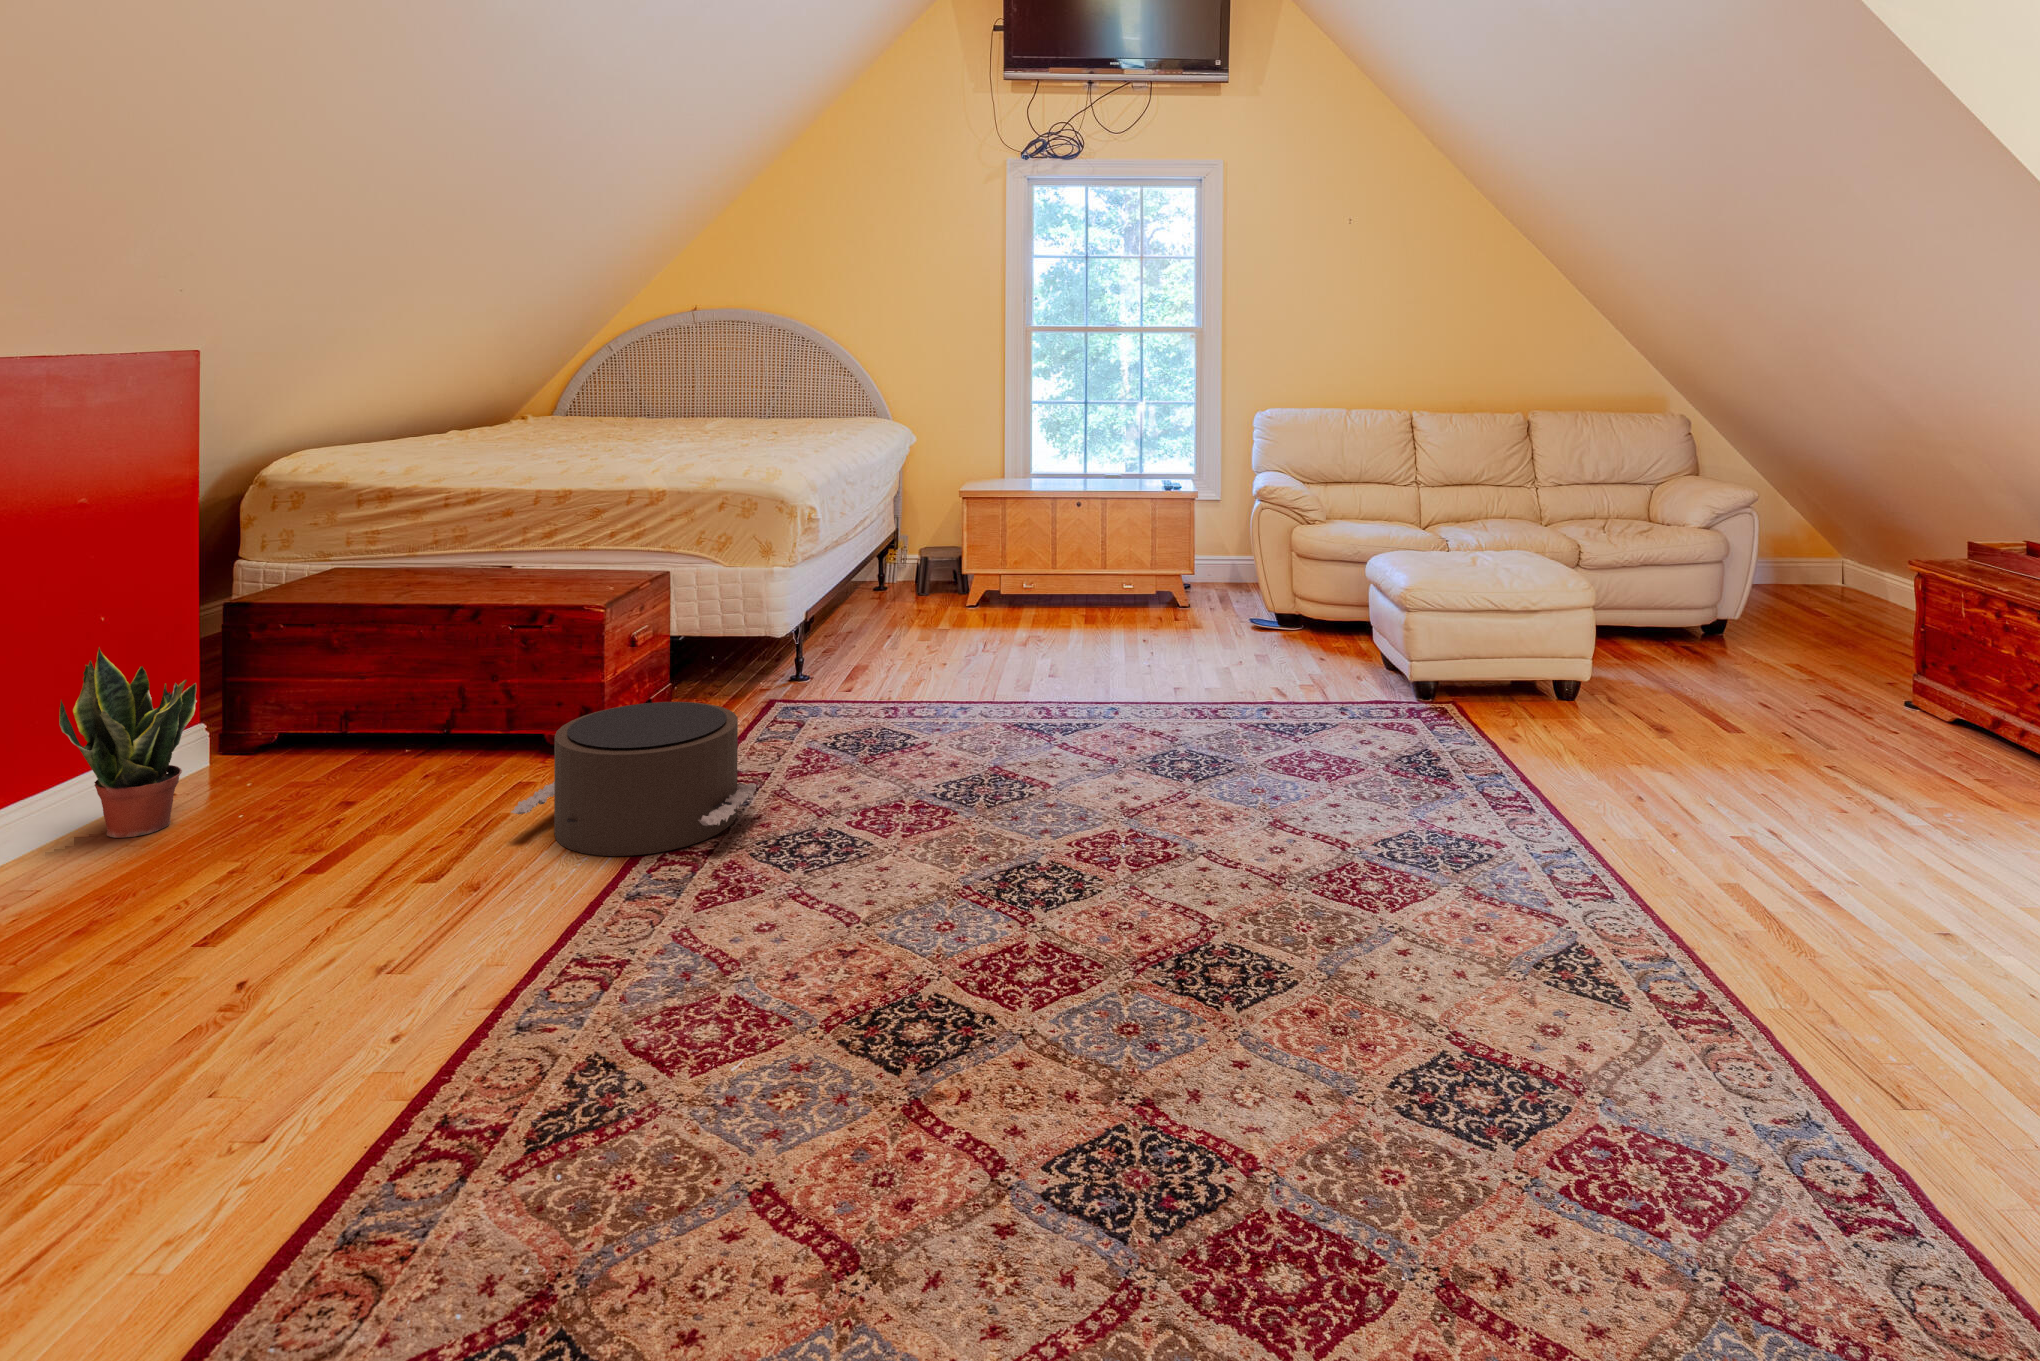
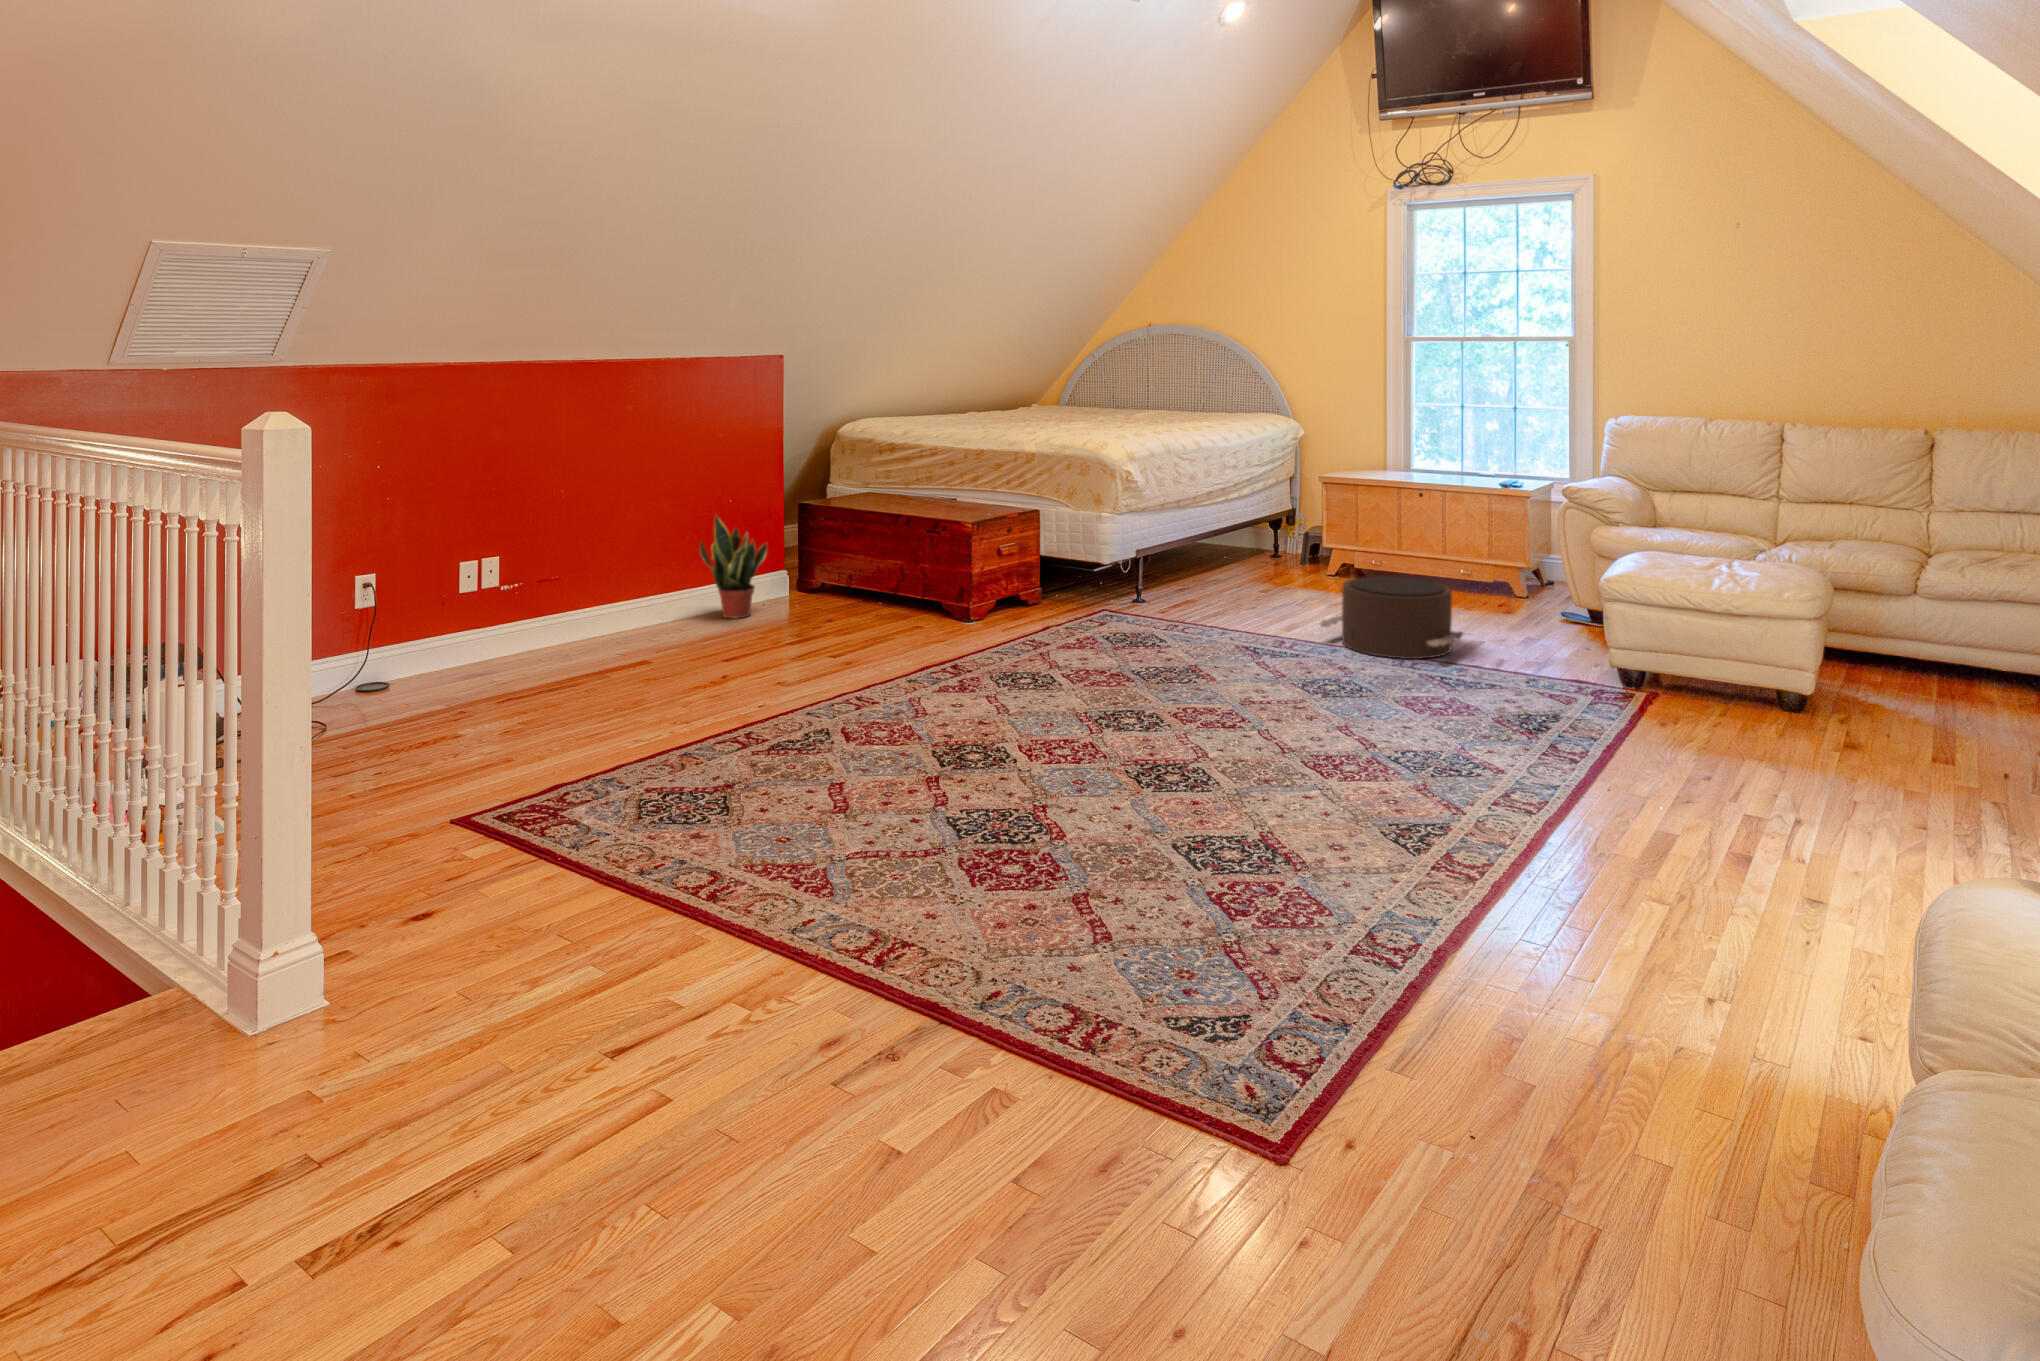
pouf: present [511,702,759,856] -> present [1320,576,1463,659]

